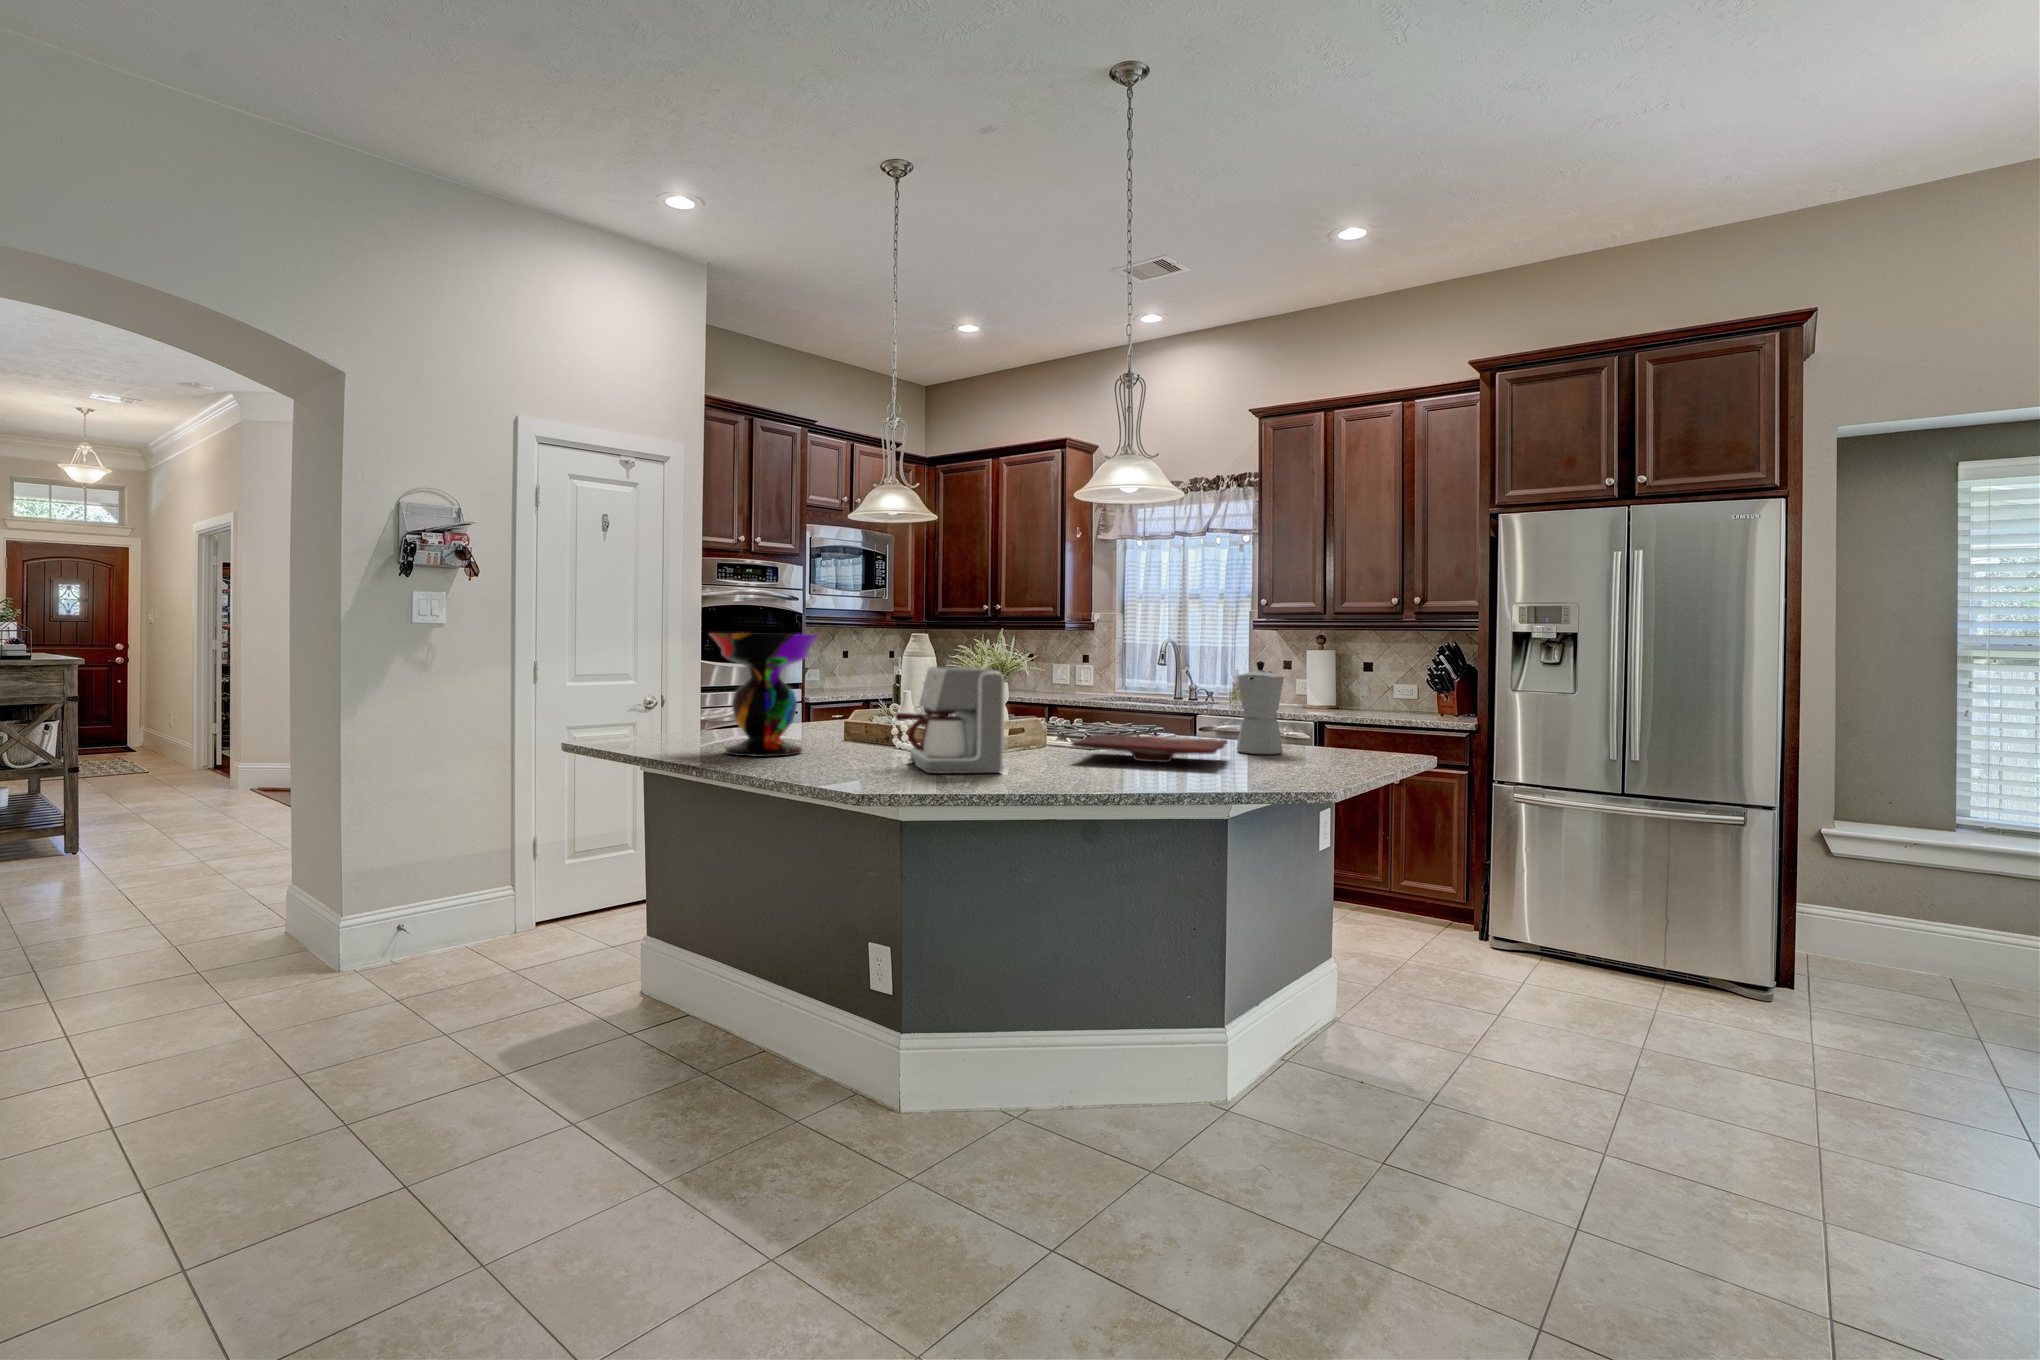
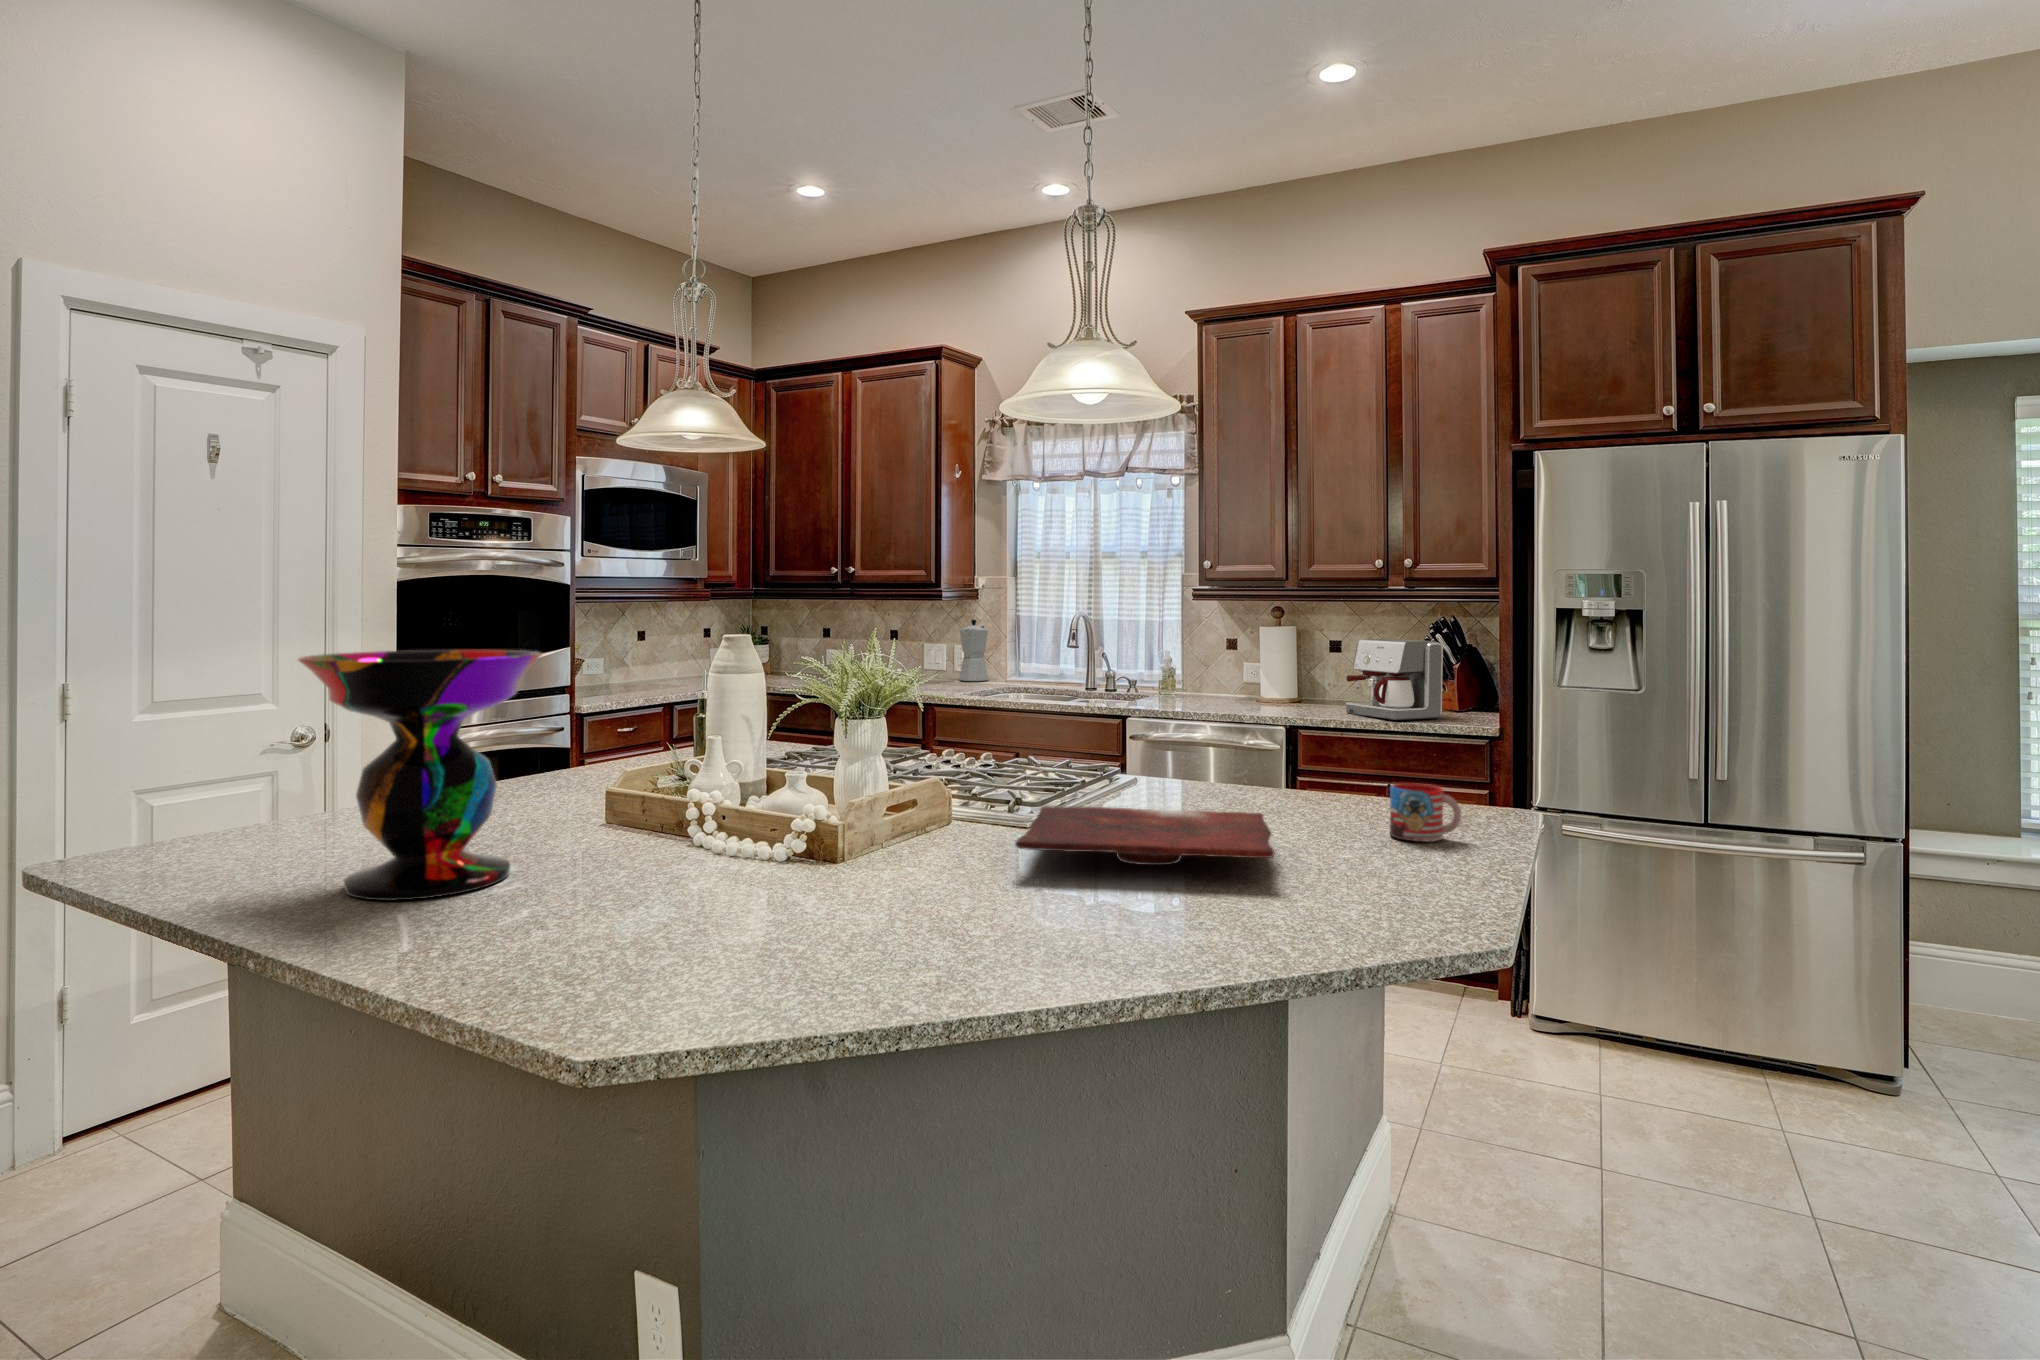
moka pot: present [1237,661,1284,754] -> present [960,620,988,681]
coffee maker: present [895,667,1004,774] -> present [1346,639,1443,720]
mug: none [1313,728,1357,762] -> present [1390,783,1461,842]

